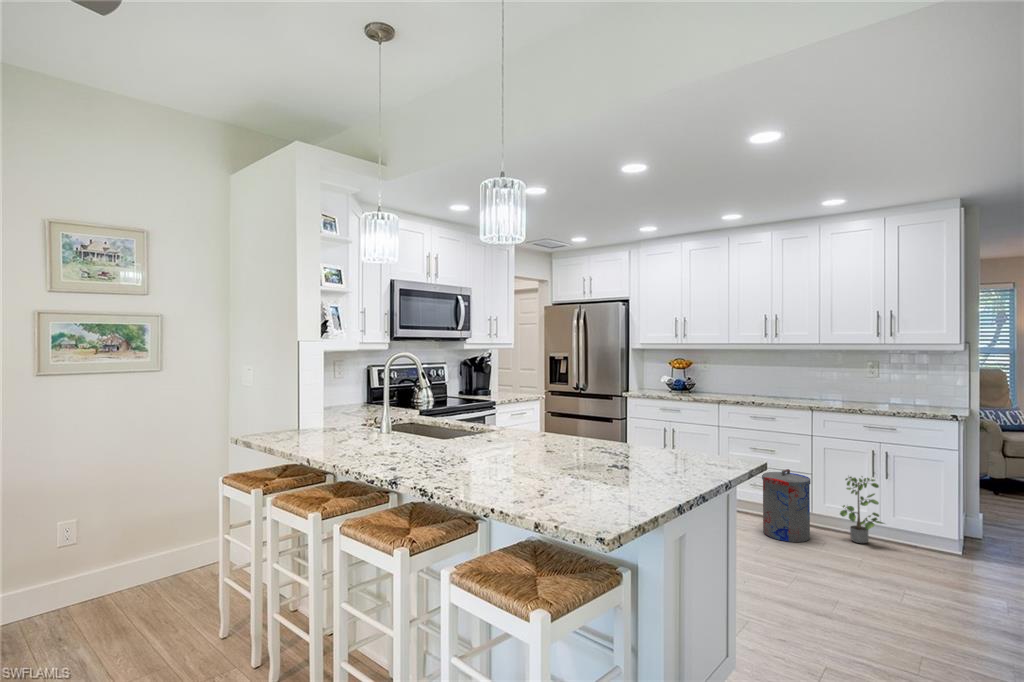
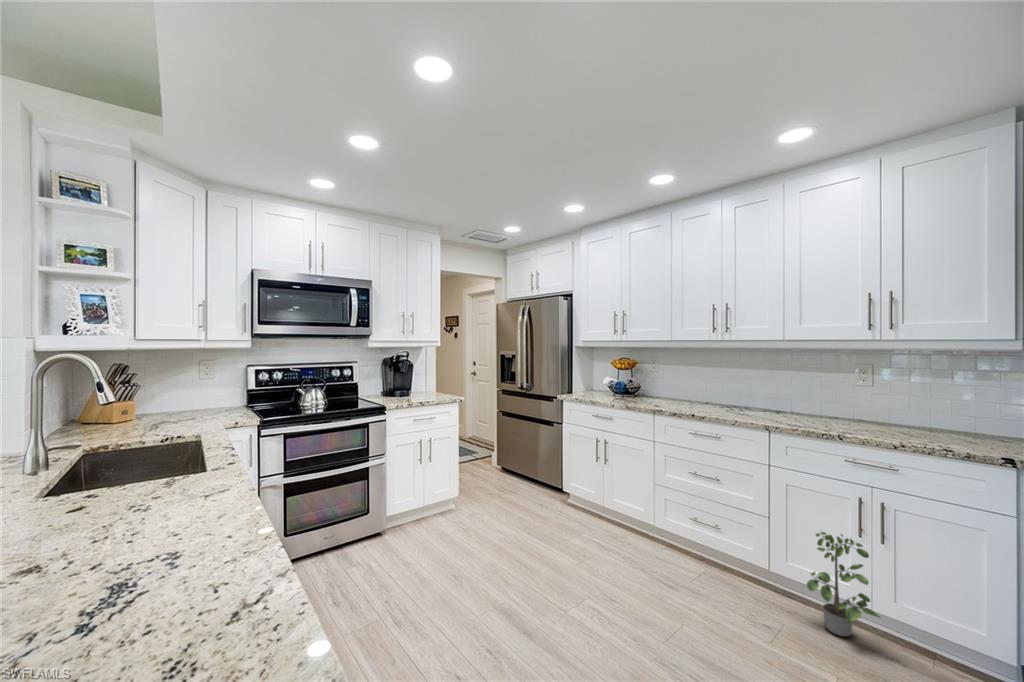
trash can: present [762,469,810,542] -> none [694,511,762,622]

